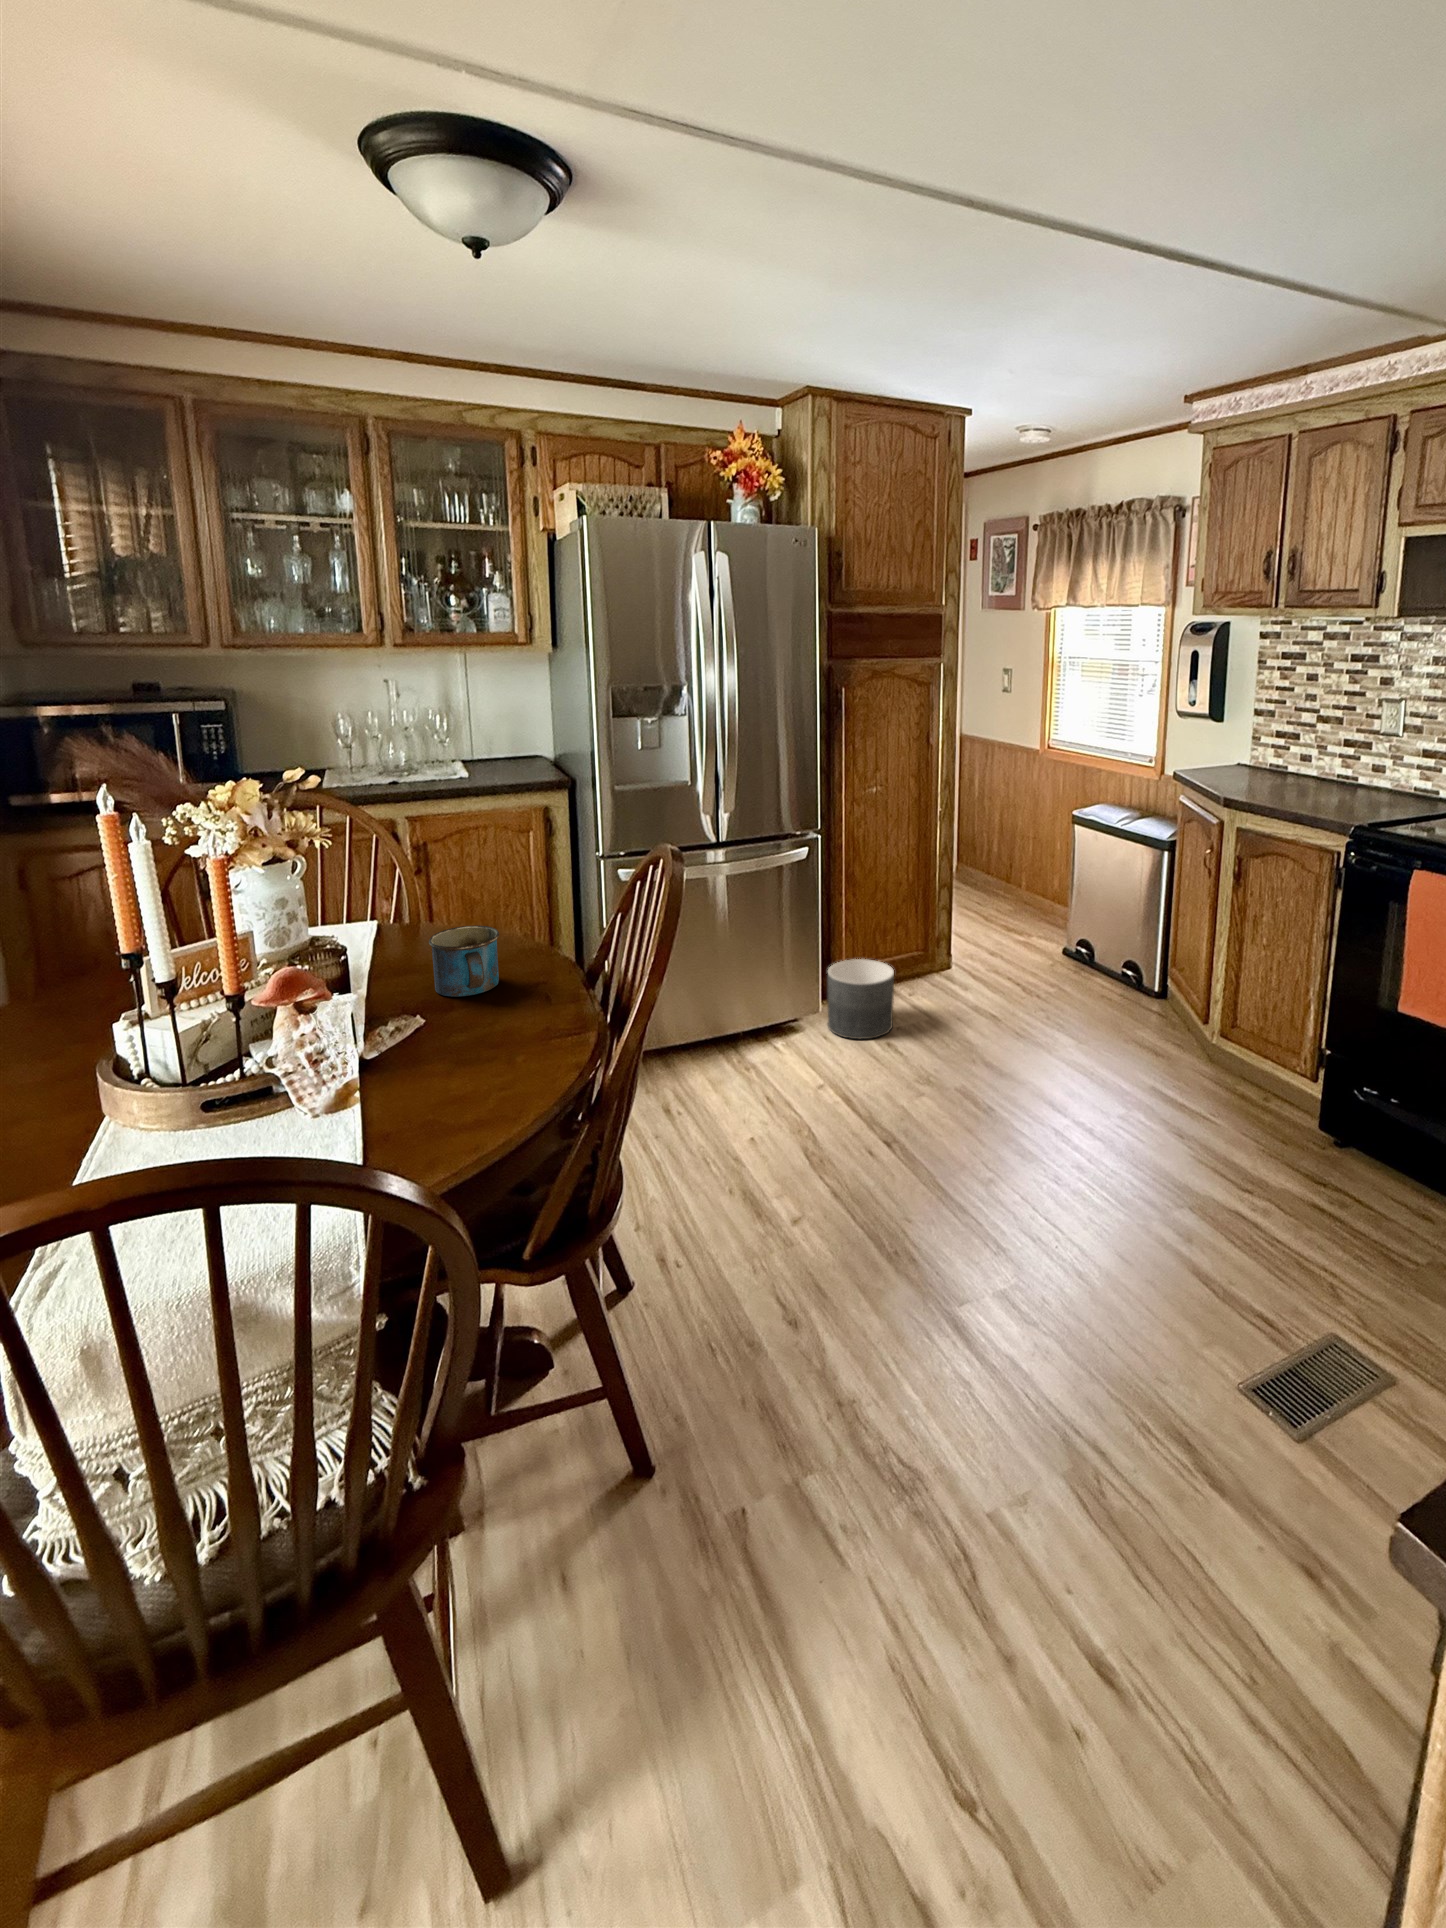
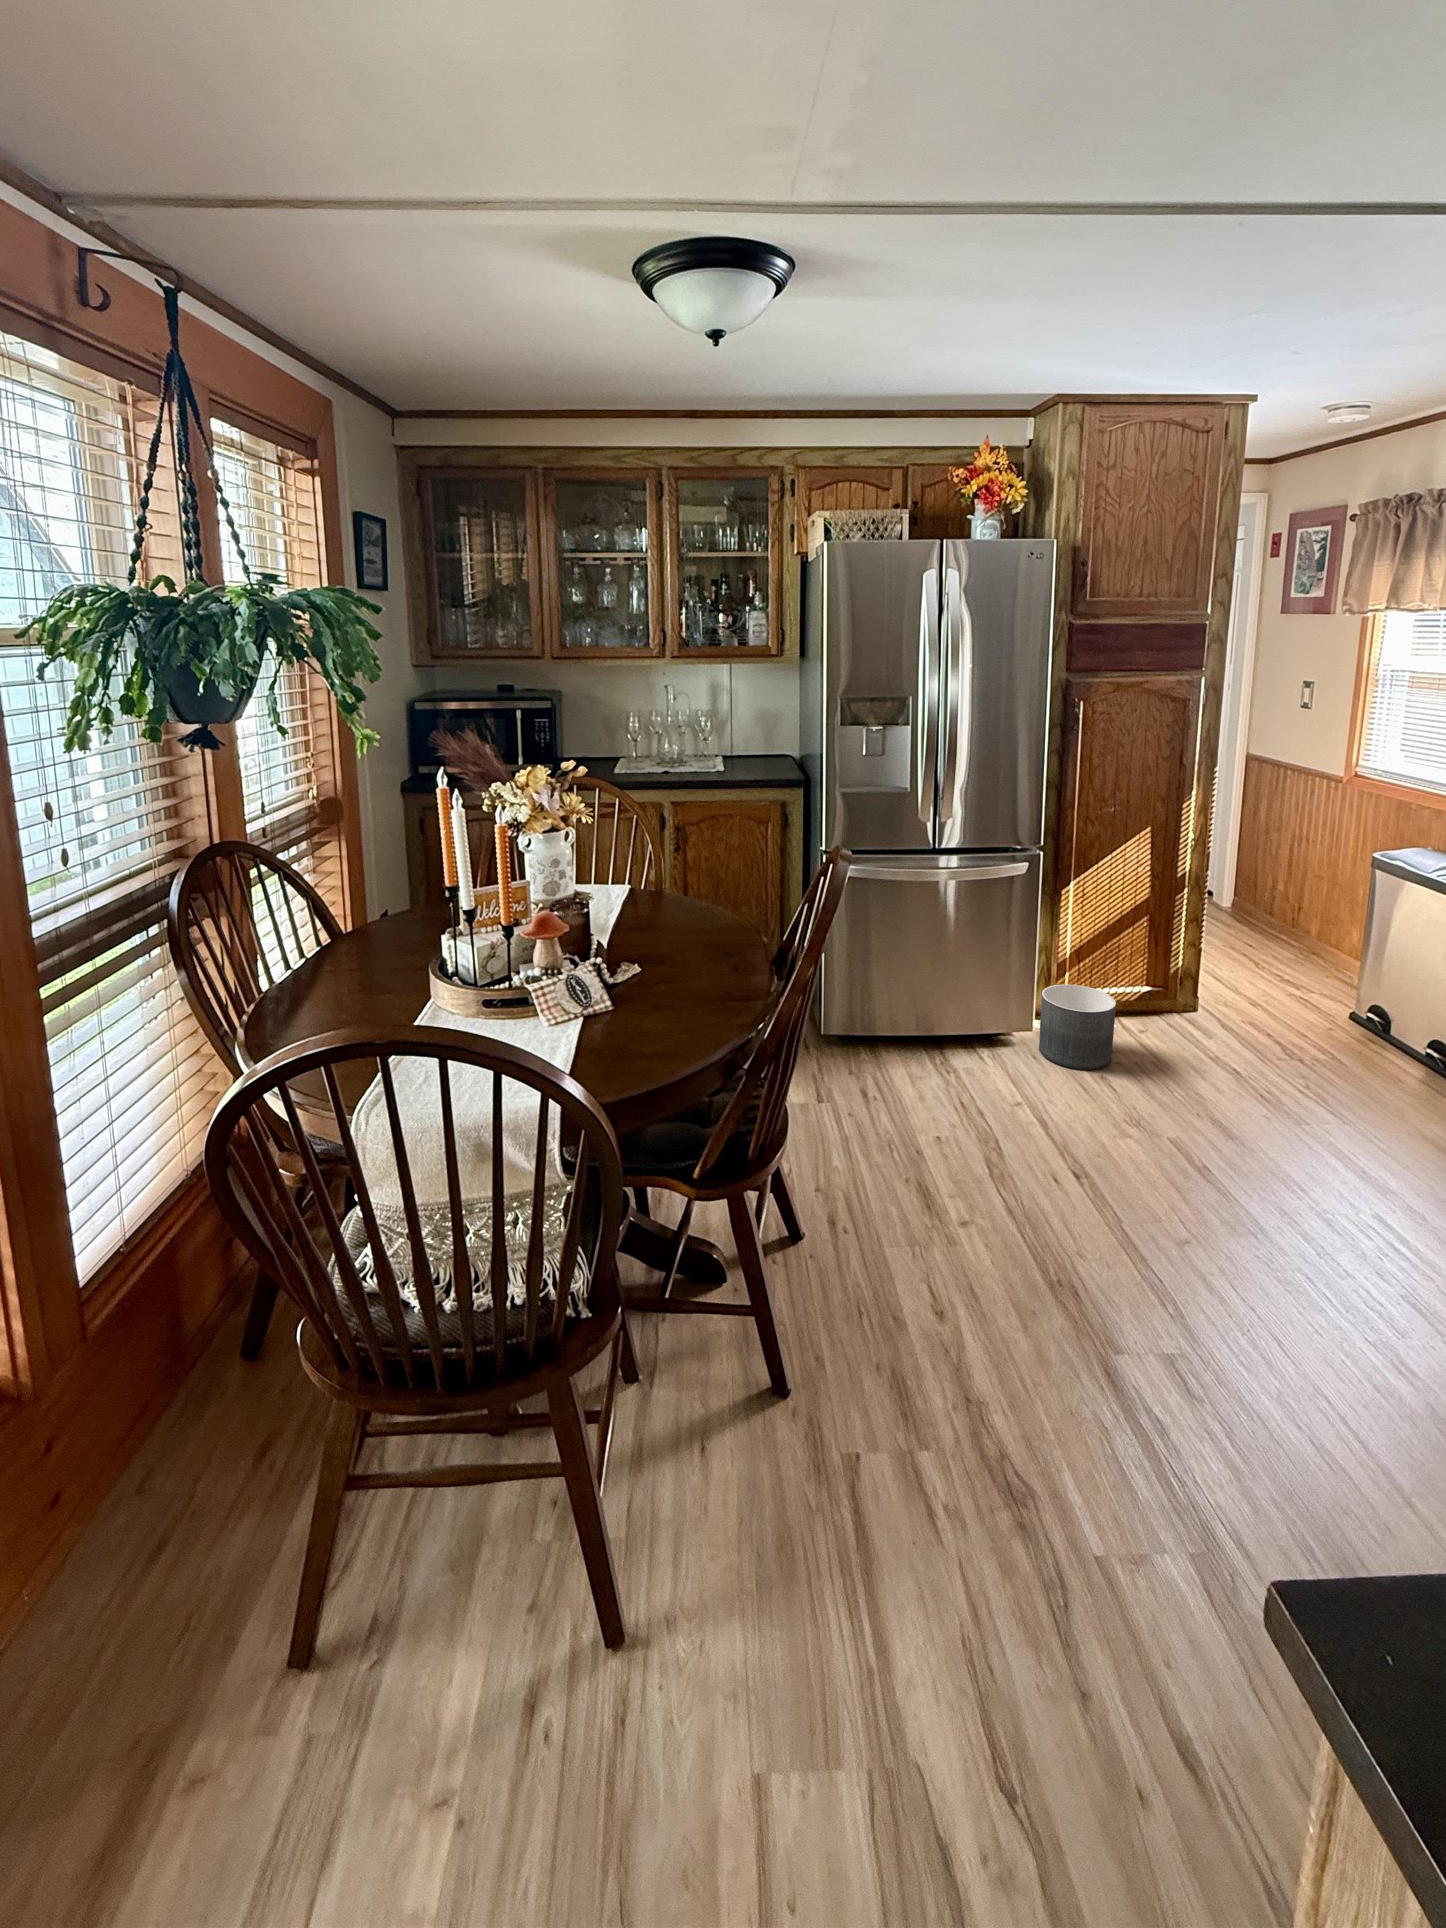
mug: present [429,926,499,997] -> none [651,898,705,955]

